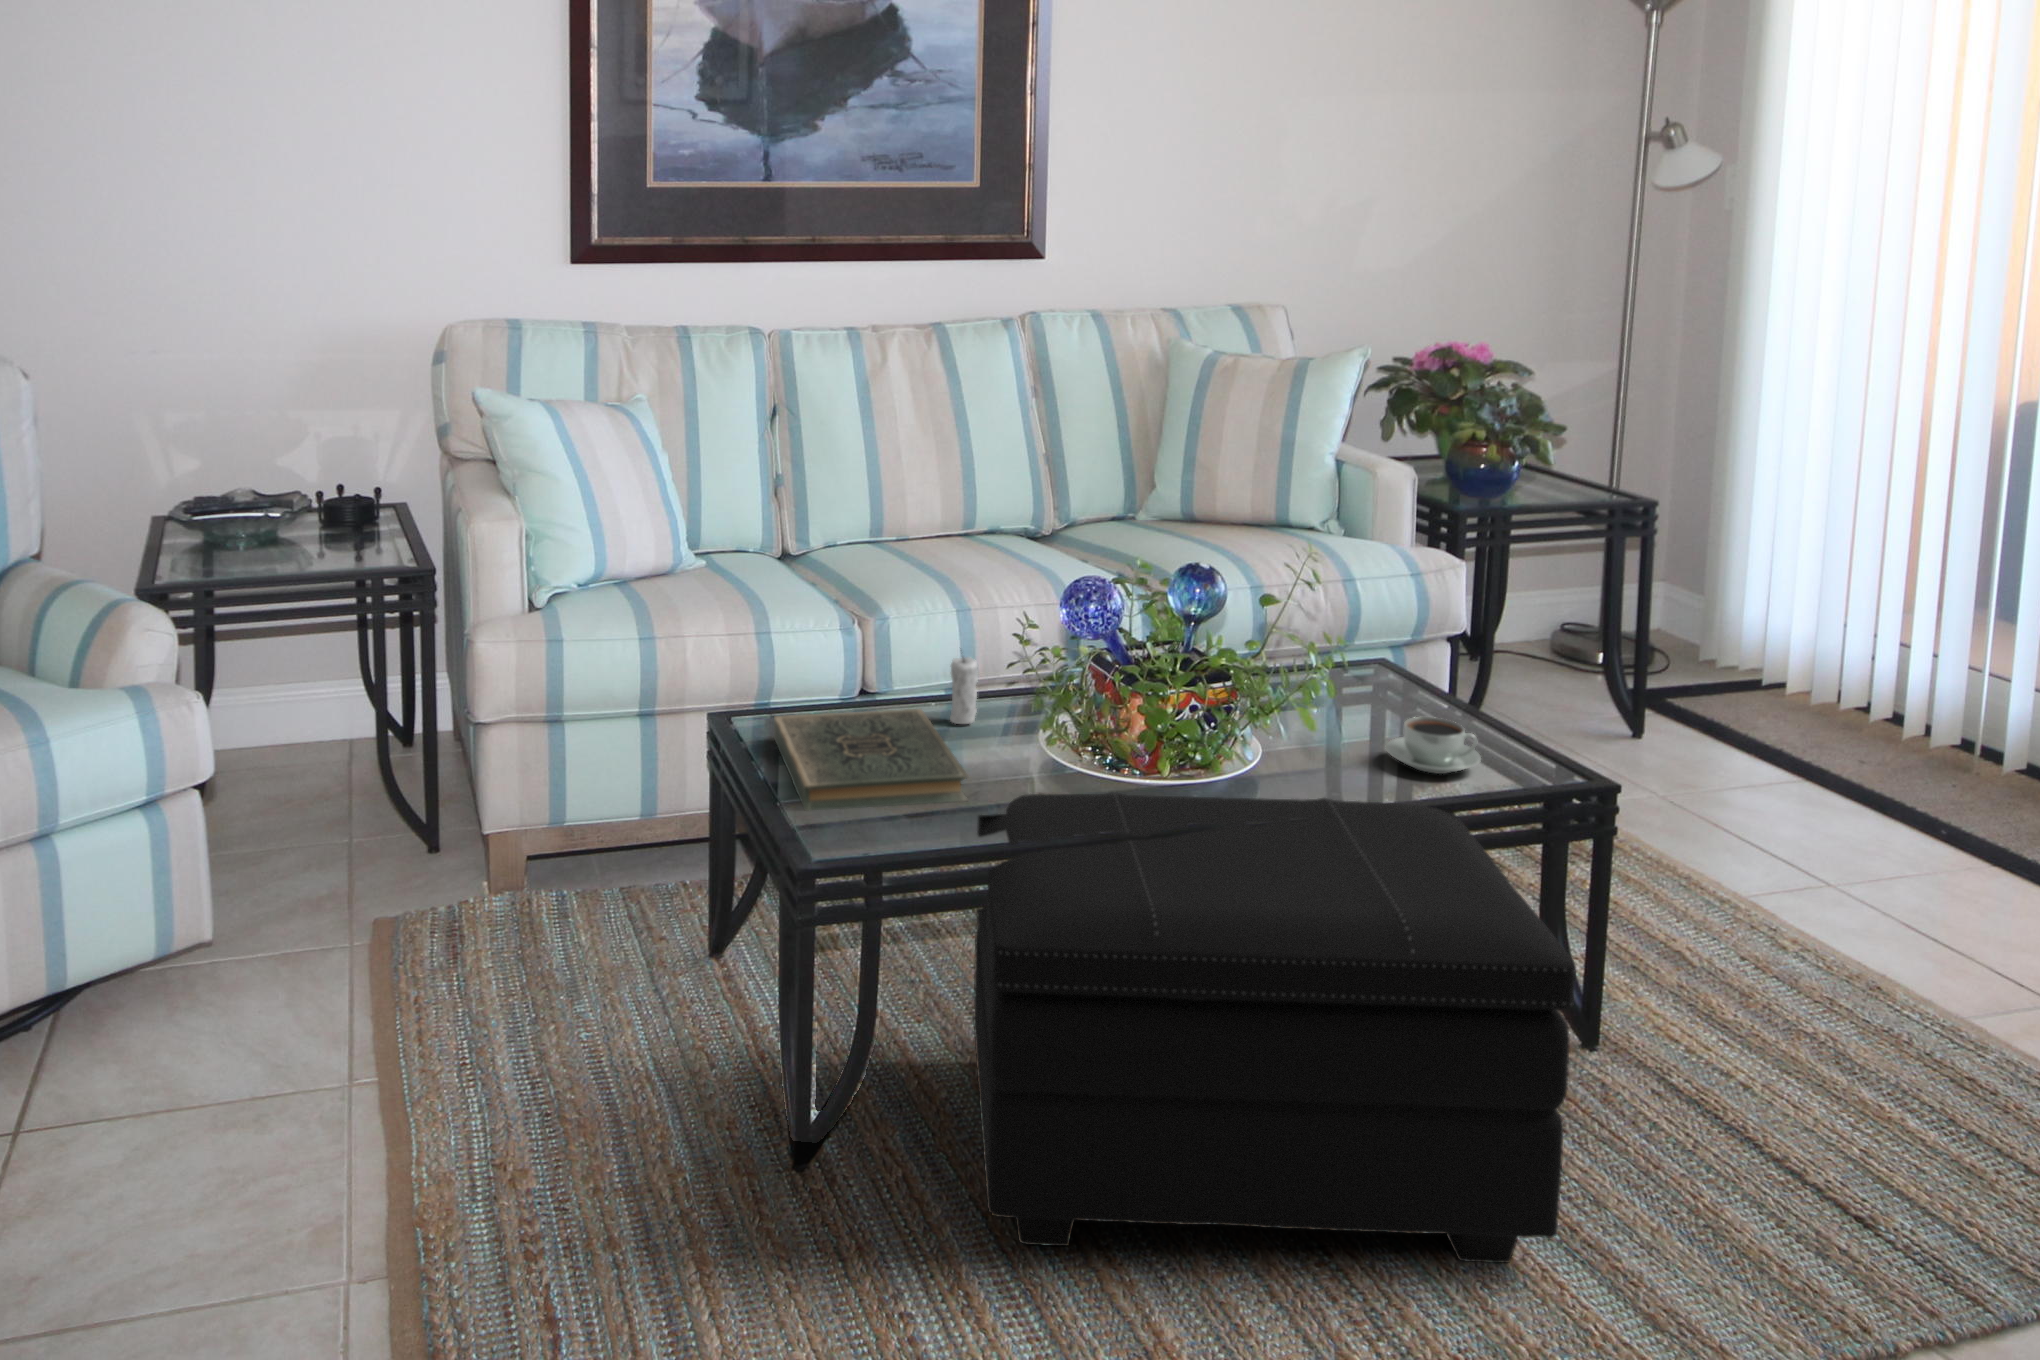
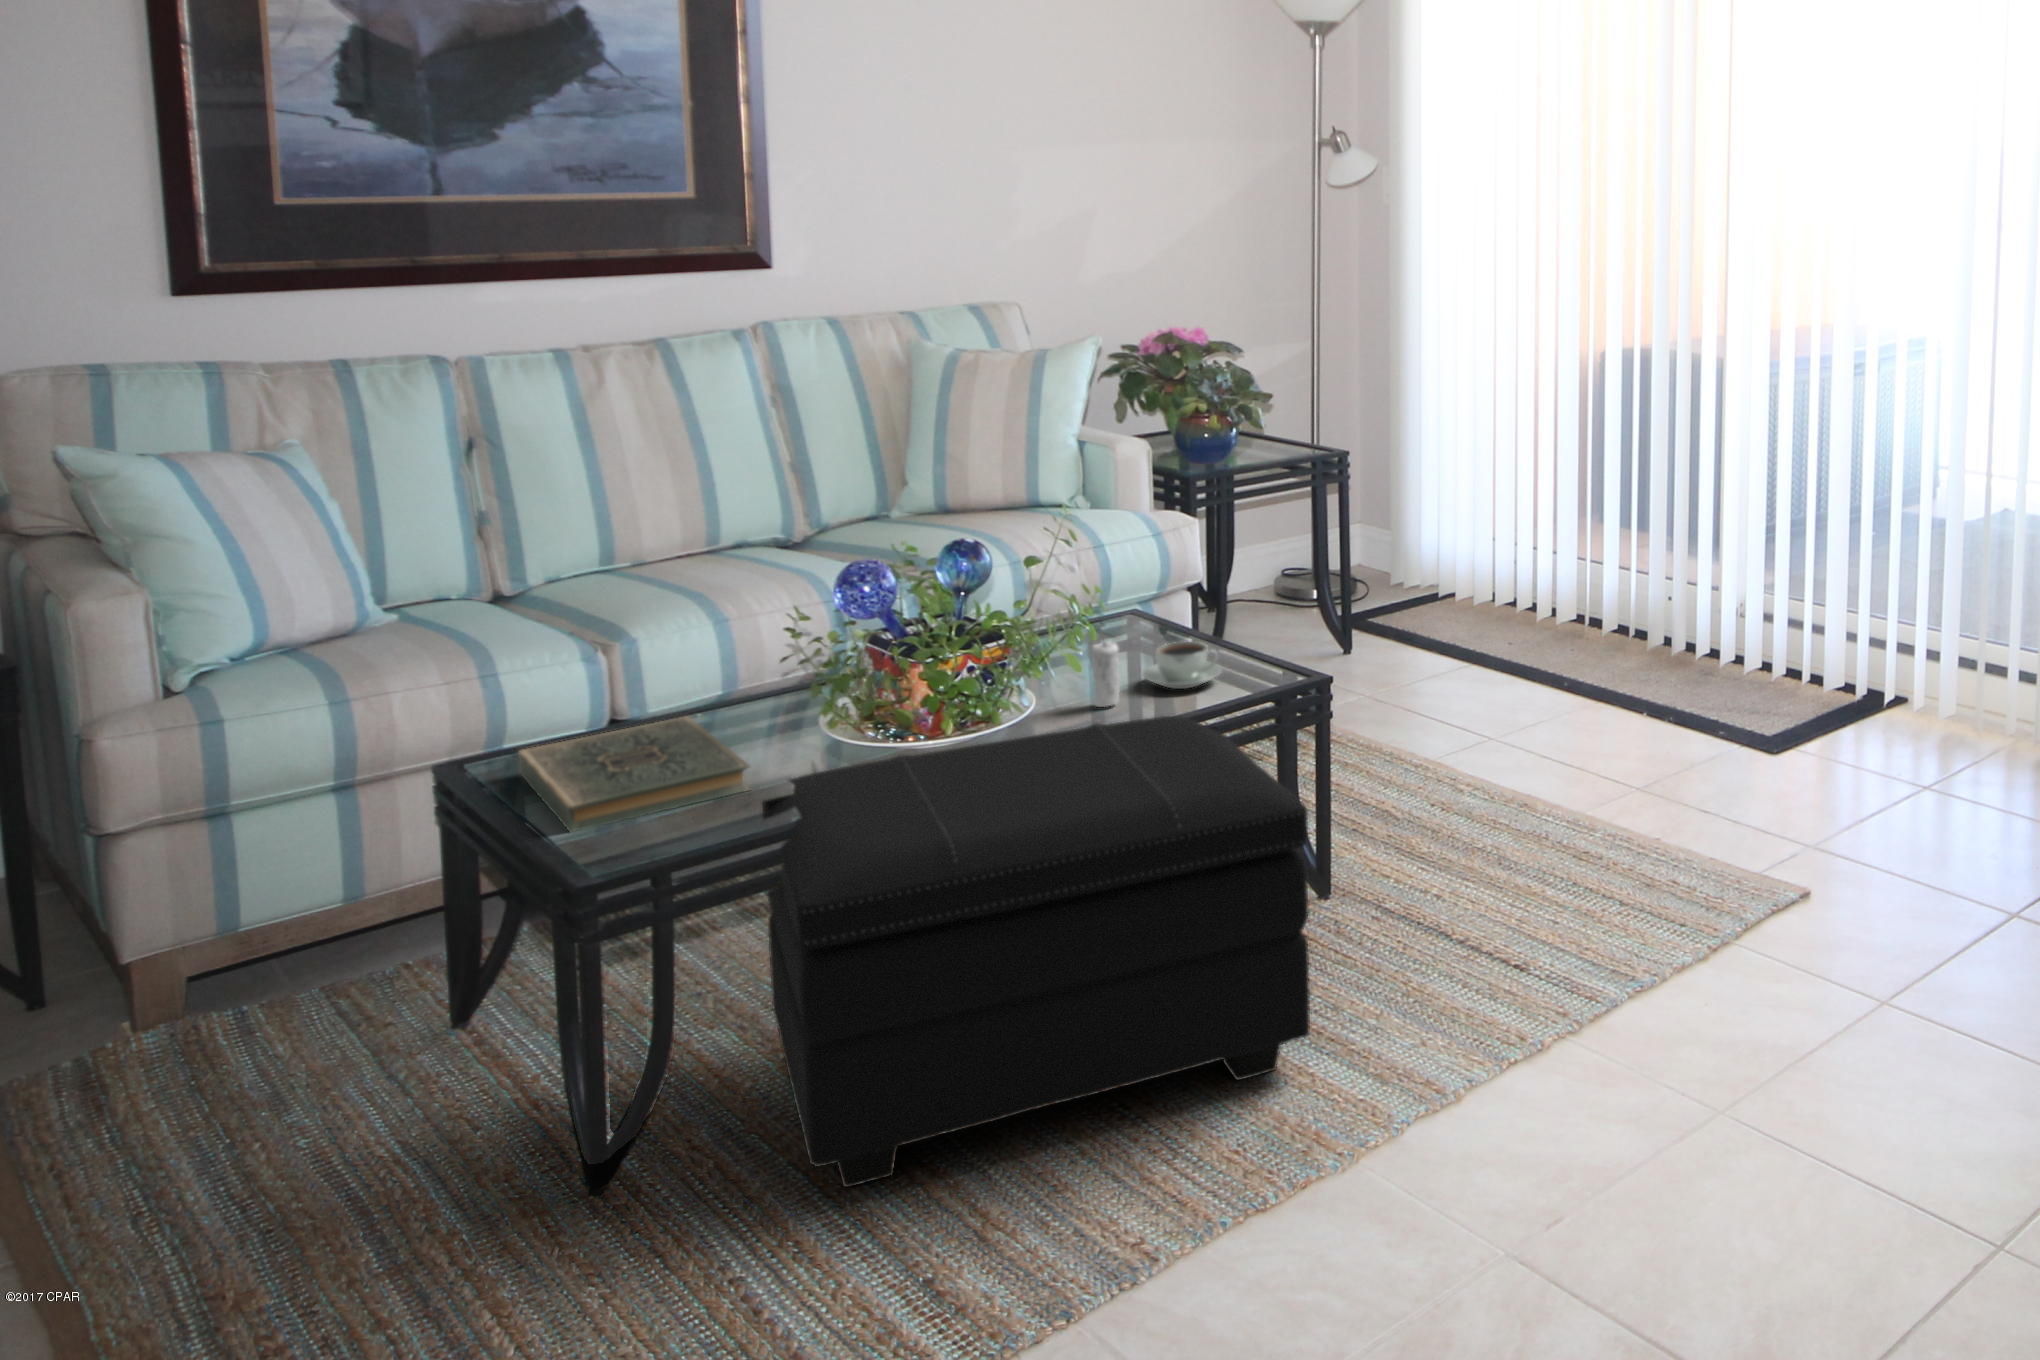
candle: present [950,657,978,724] -> present [1092,642,1119,707]

